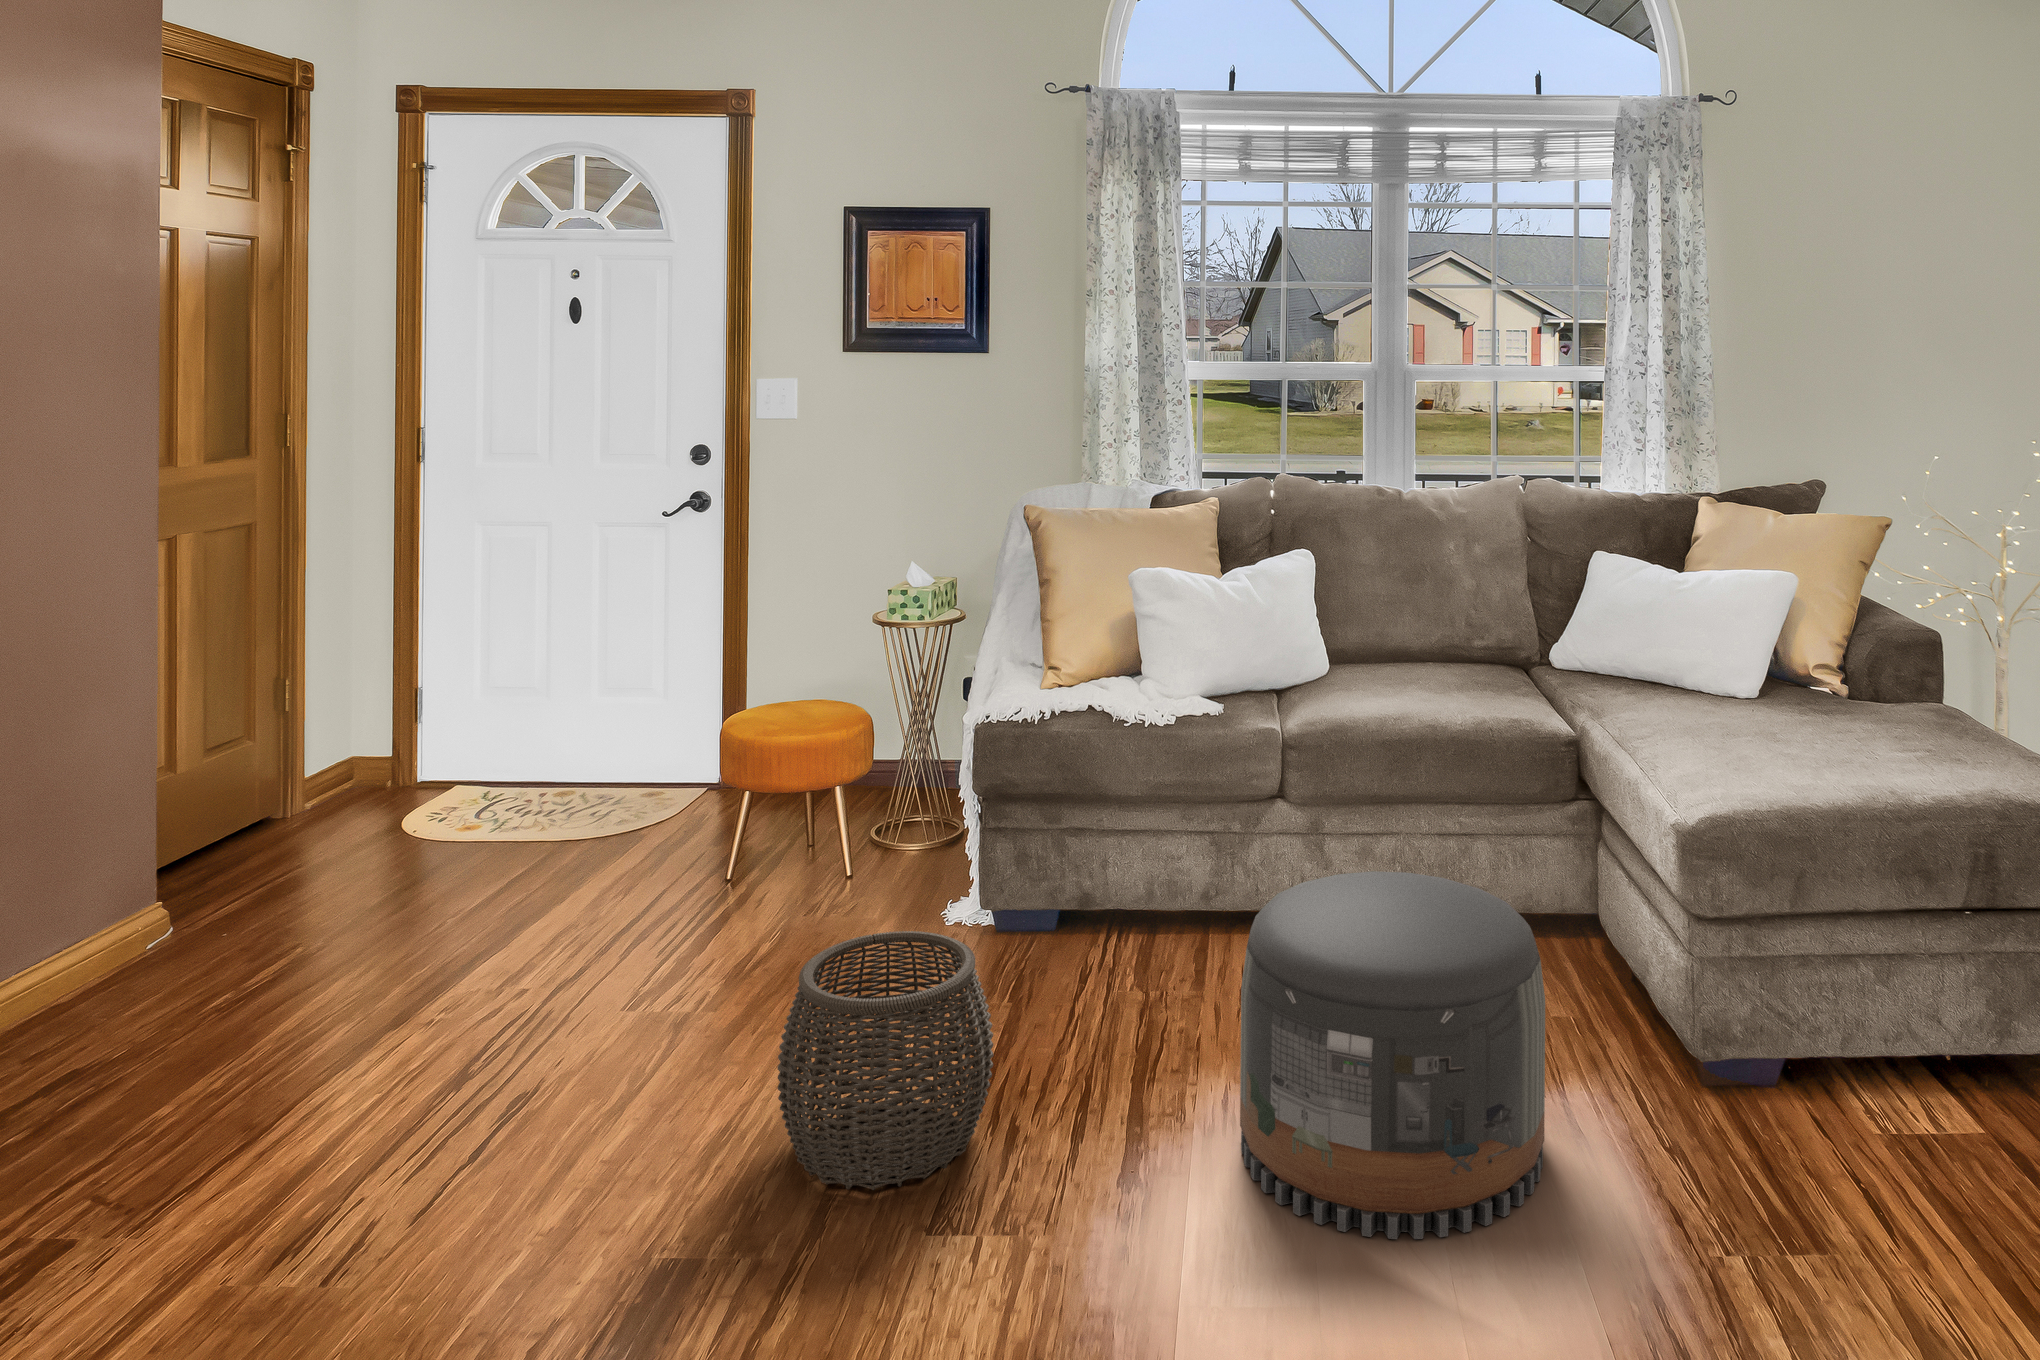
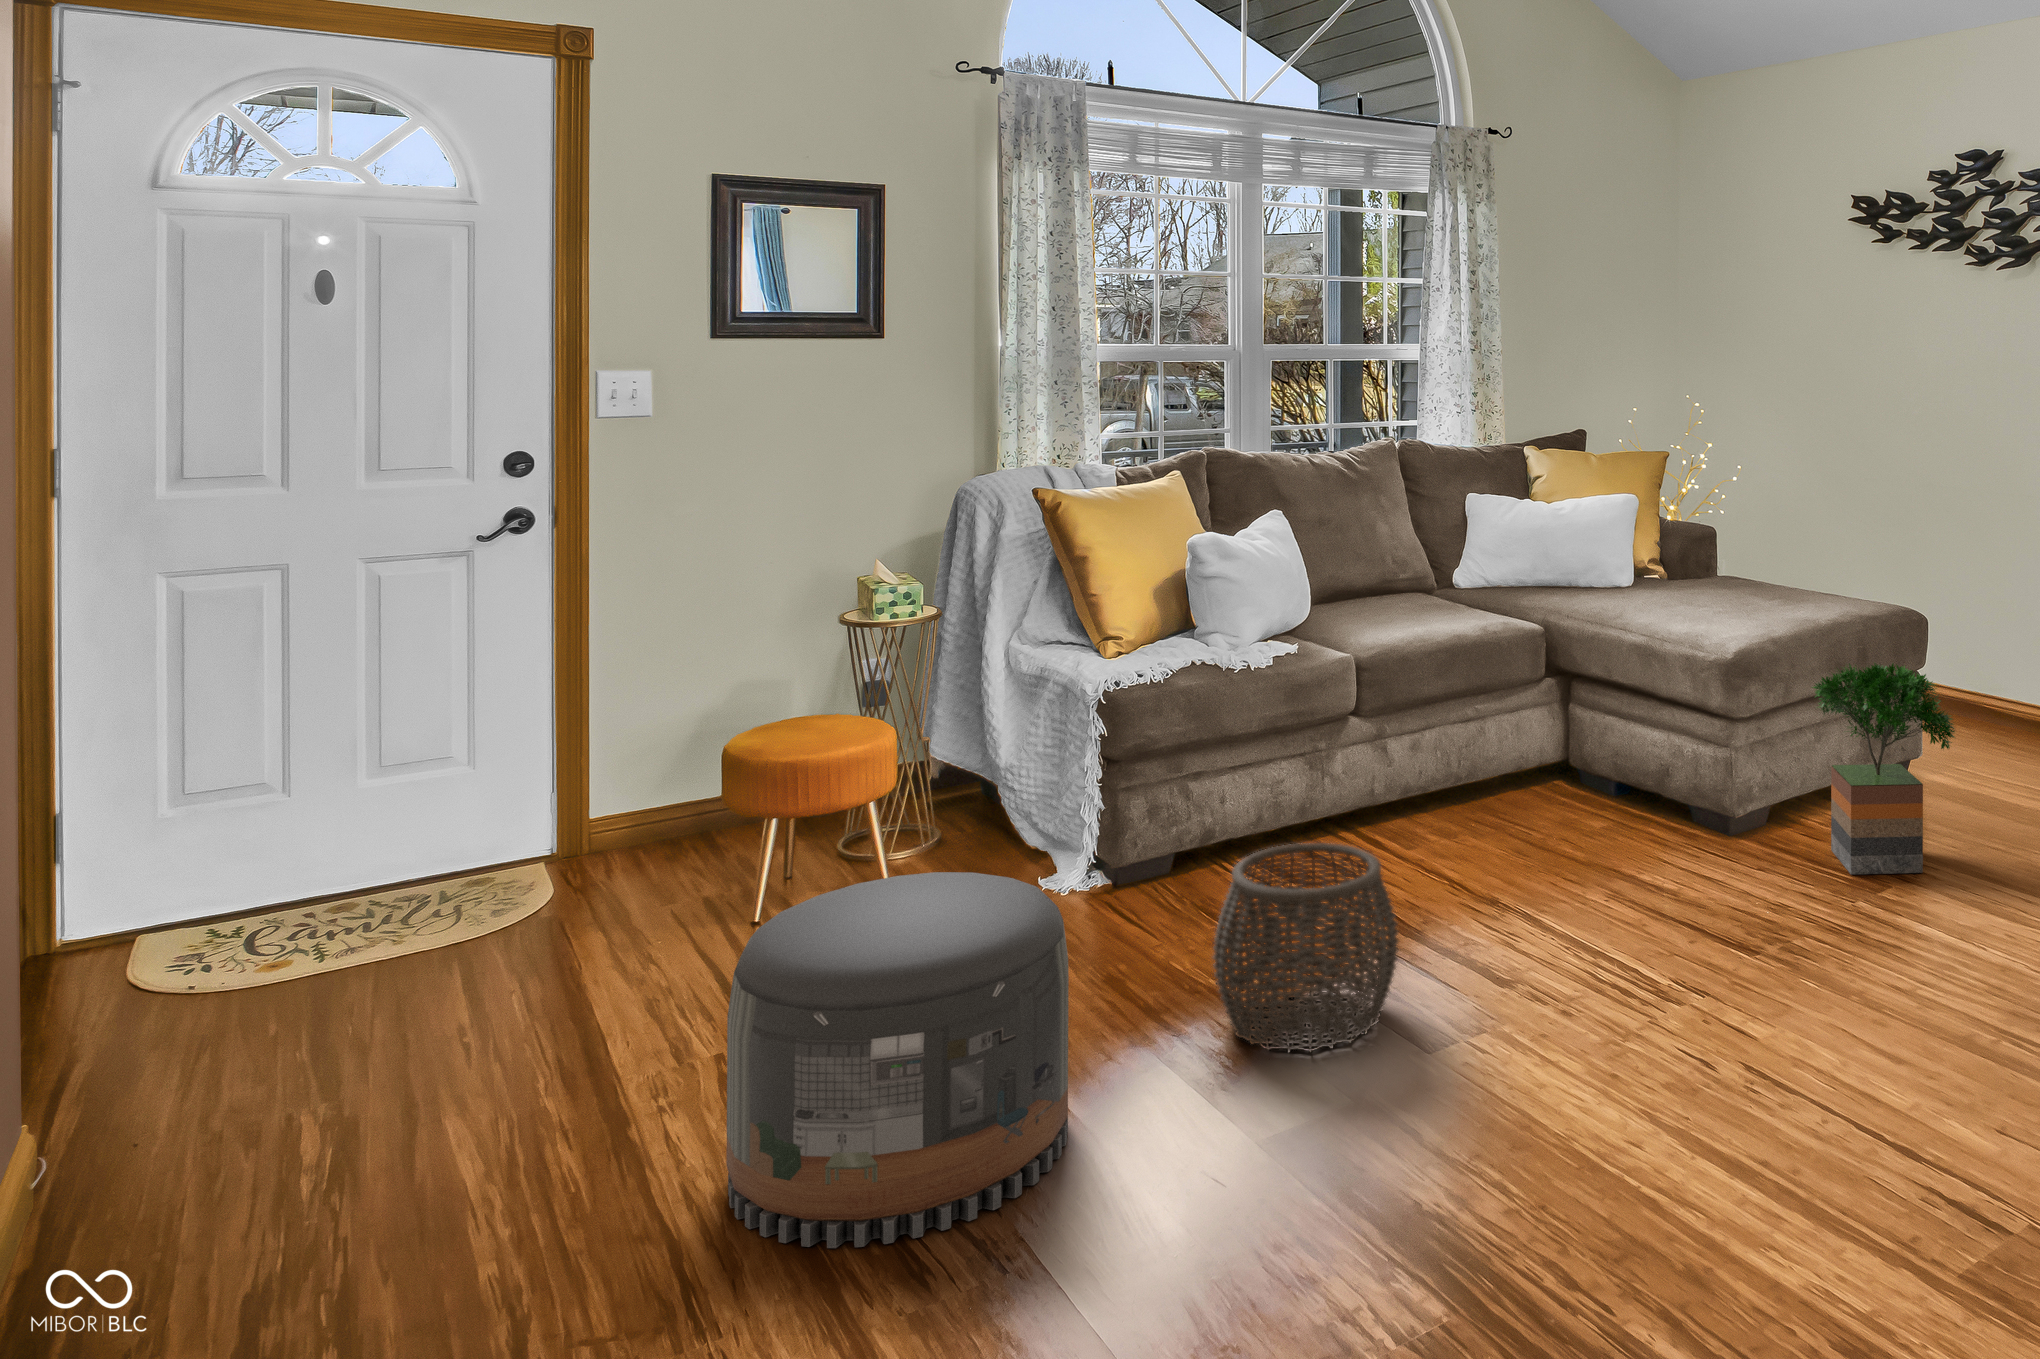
potted tree: none [1772,866,2001,1247] -> present [1812,663,1955,874]
pouf: present [1240,871,1545,1239] -> present [726,872,1069,1248]

